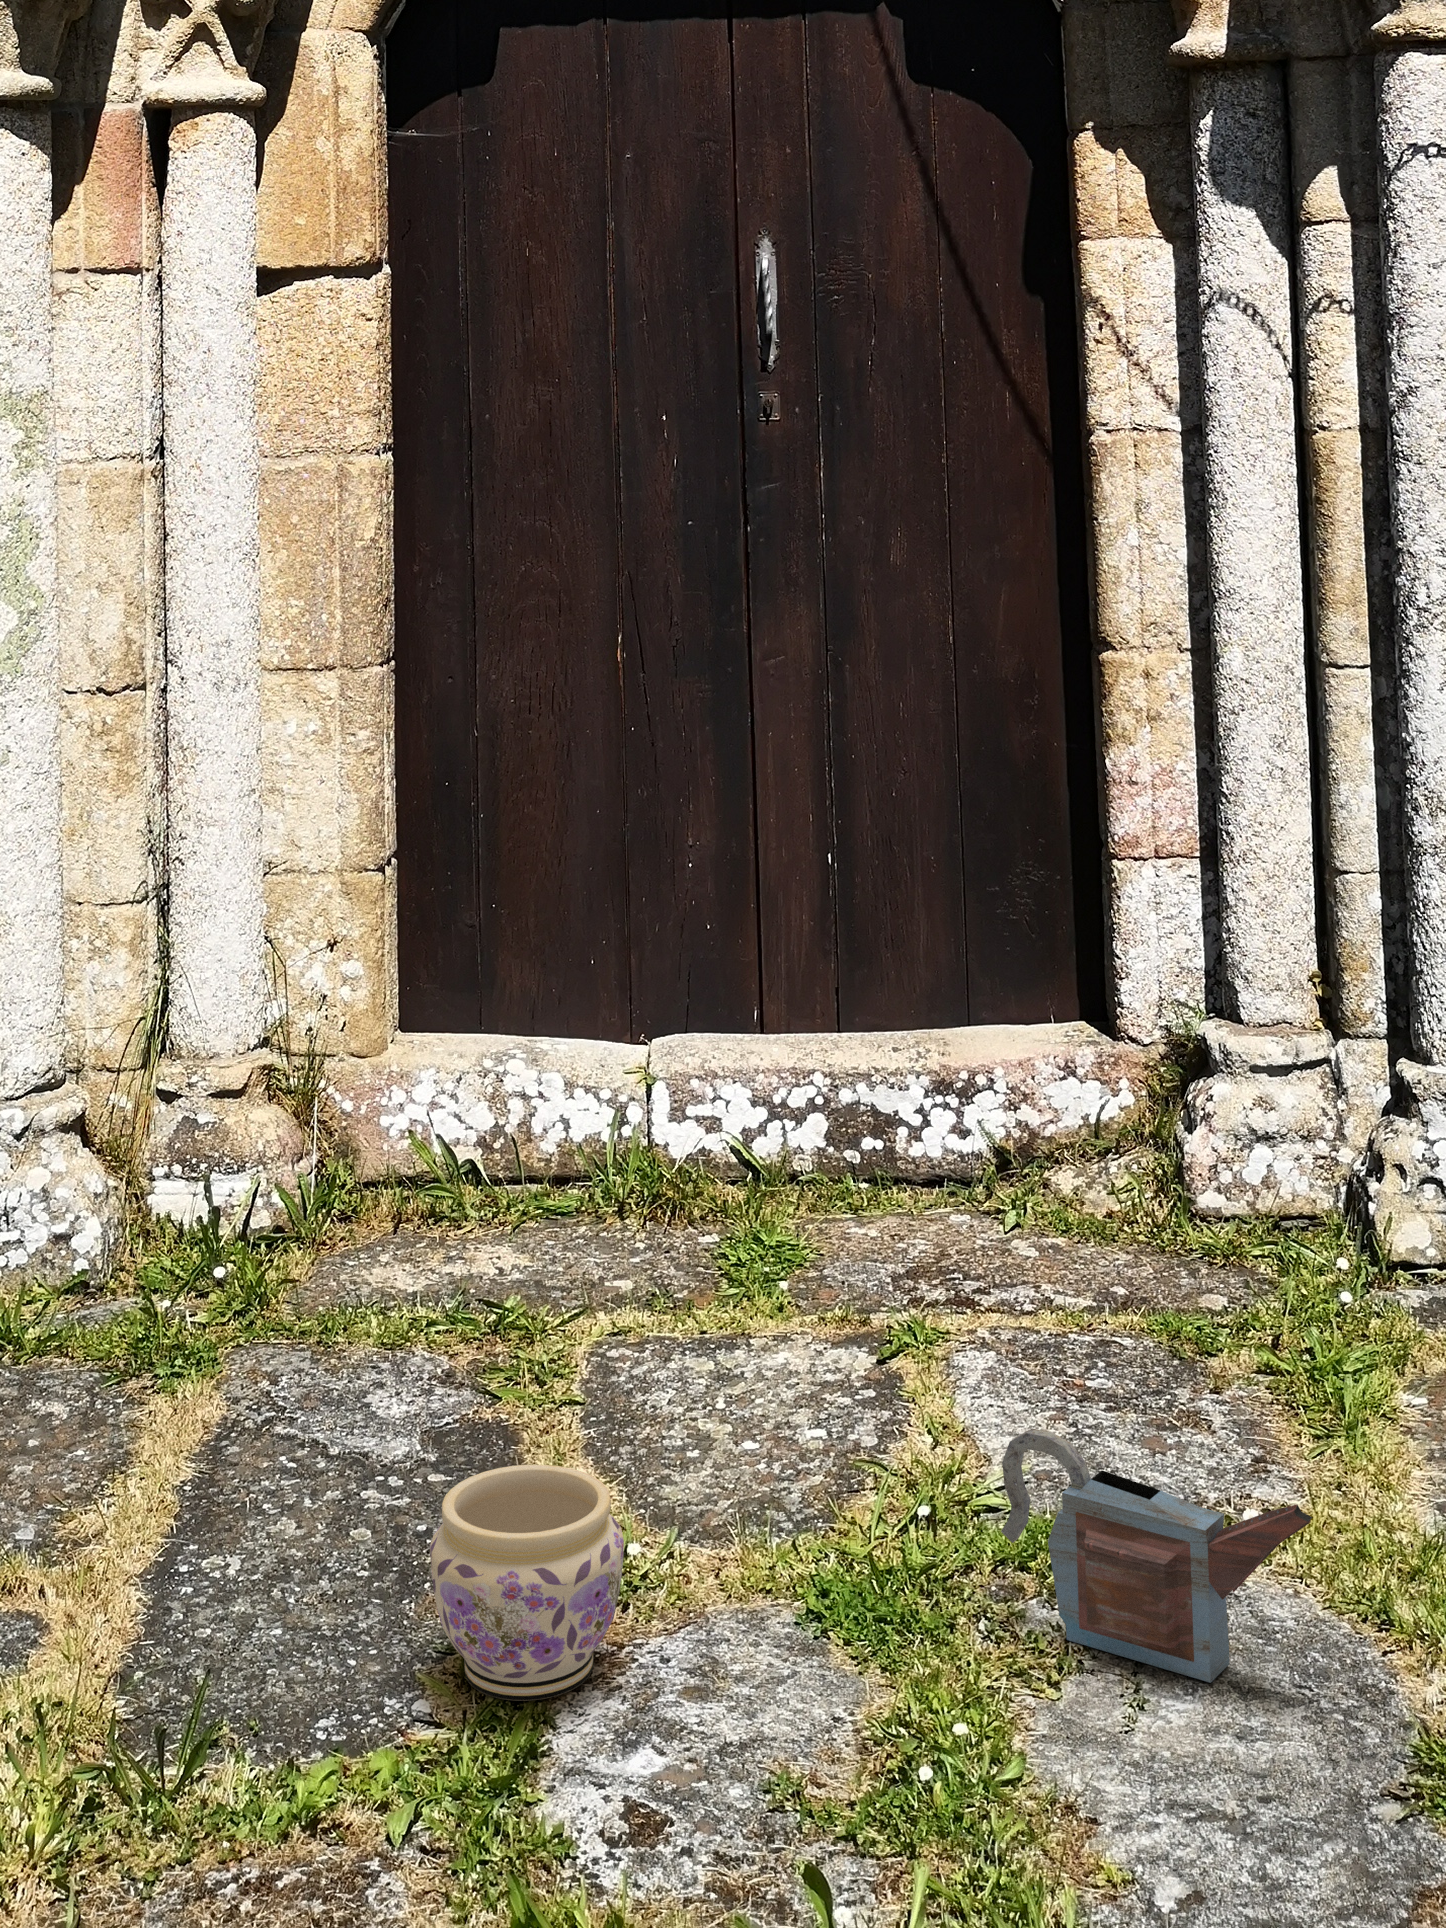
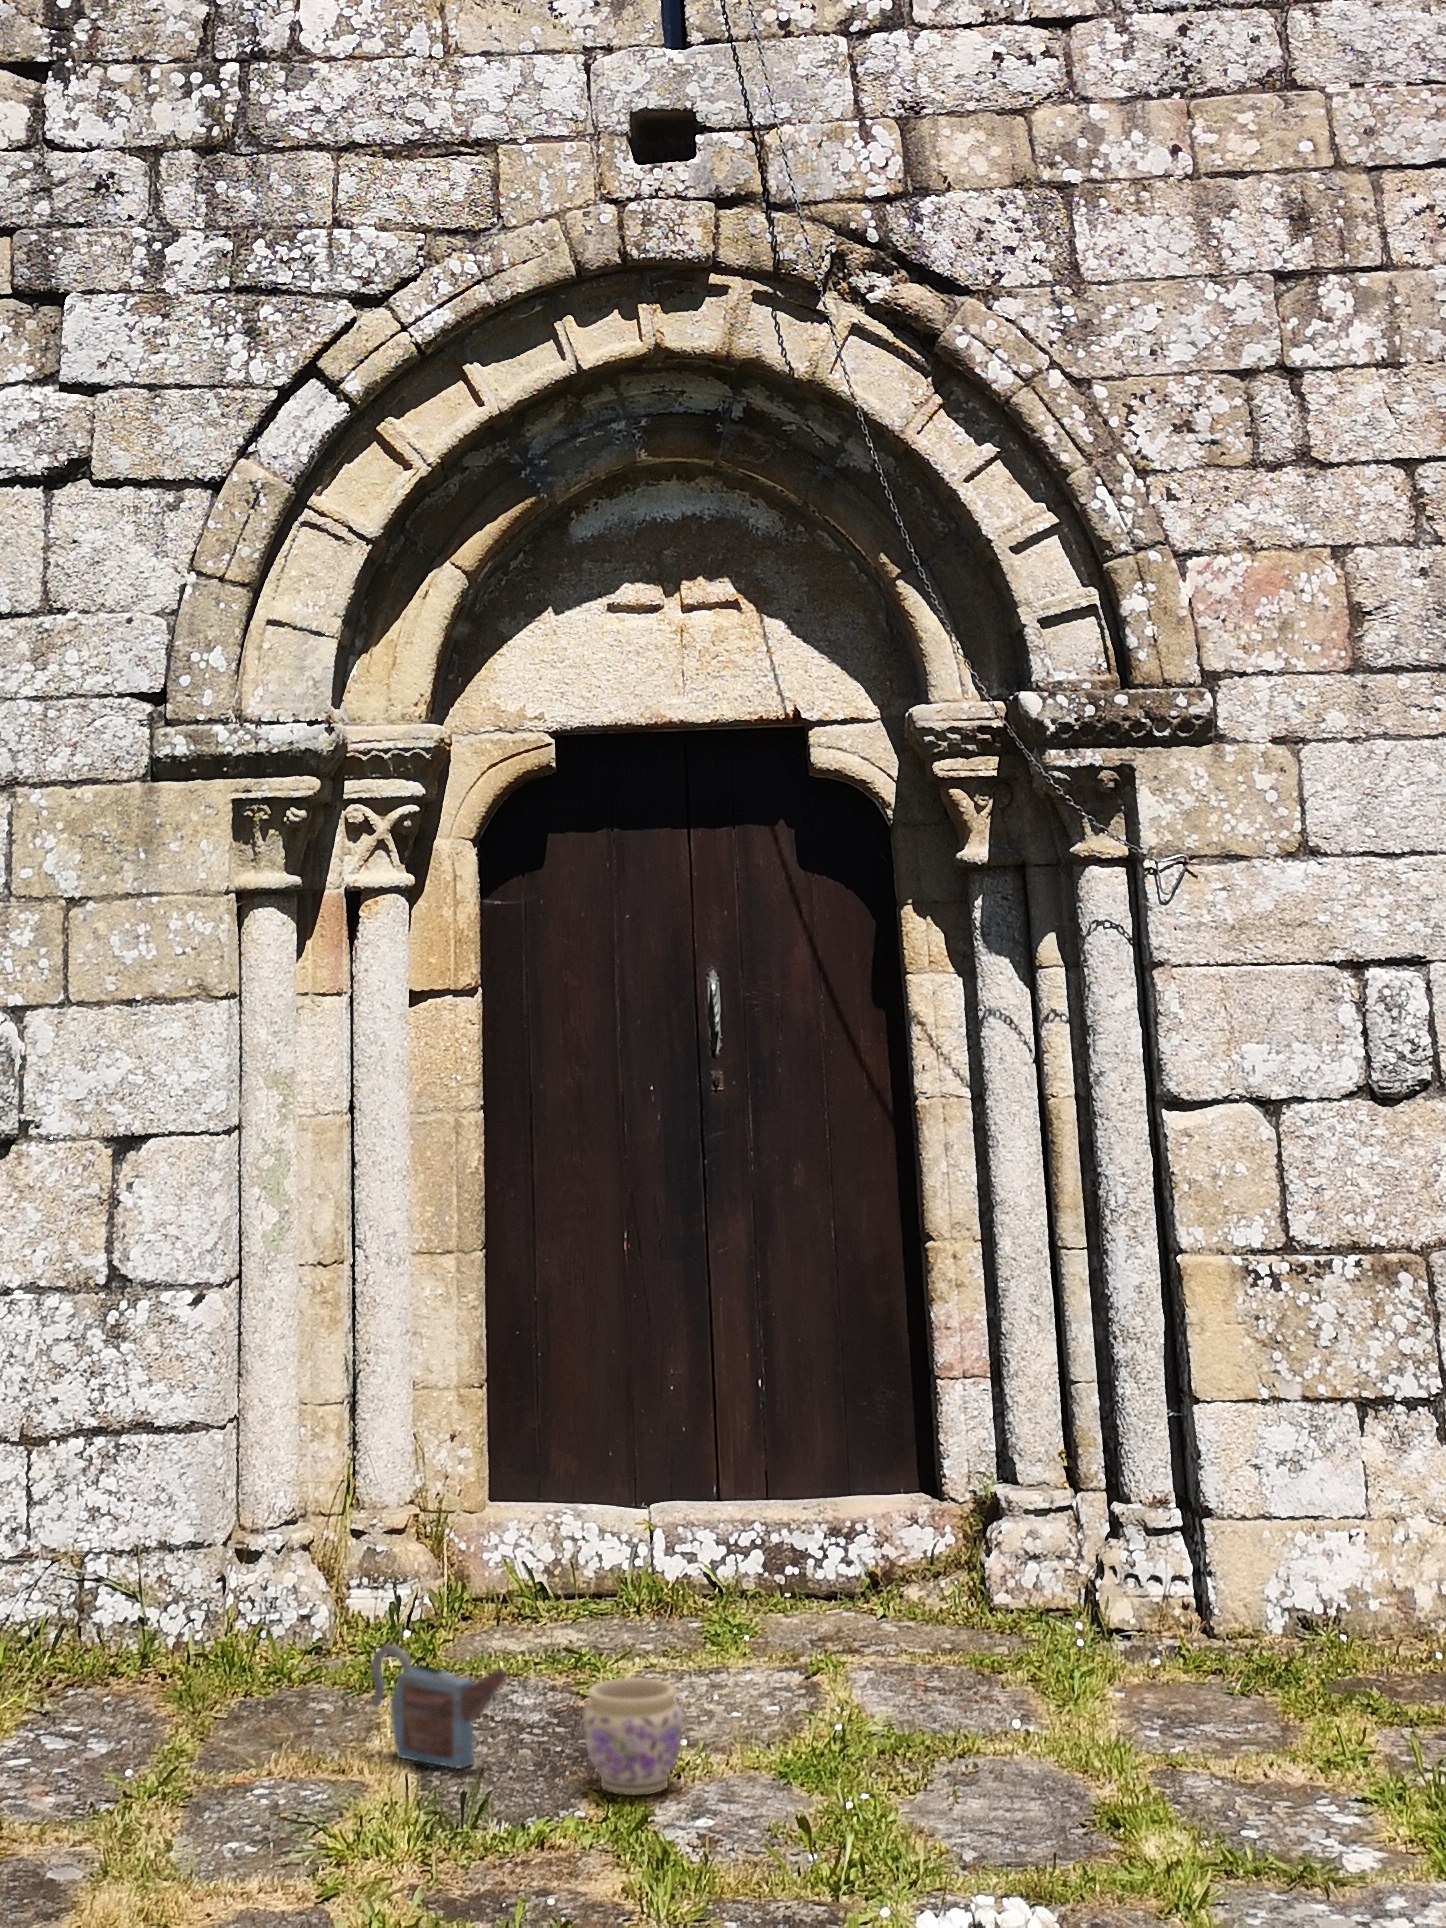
watering can: present [1001,1428,1312,1683] -> present [371,1644,508,1769]

